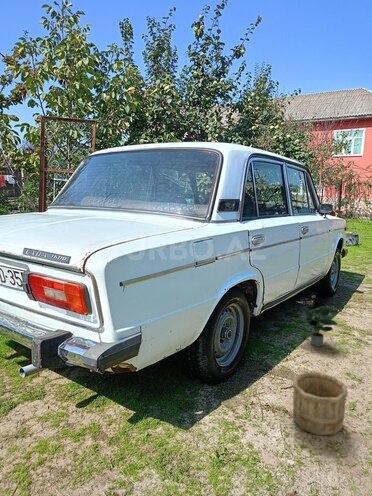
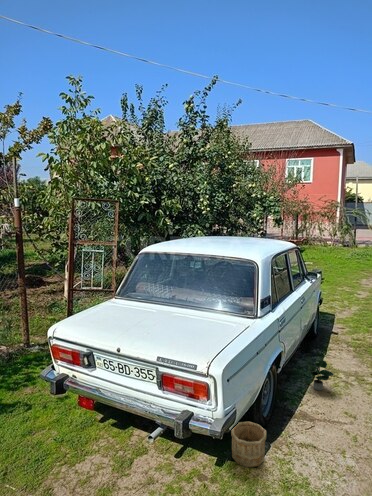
wooden bucket: present [293,372,348,435] -> present [231,421,266,467]

